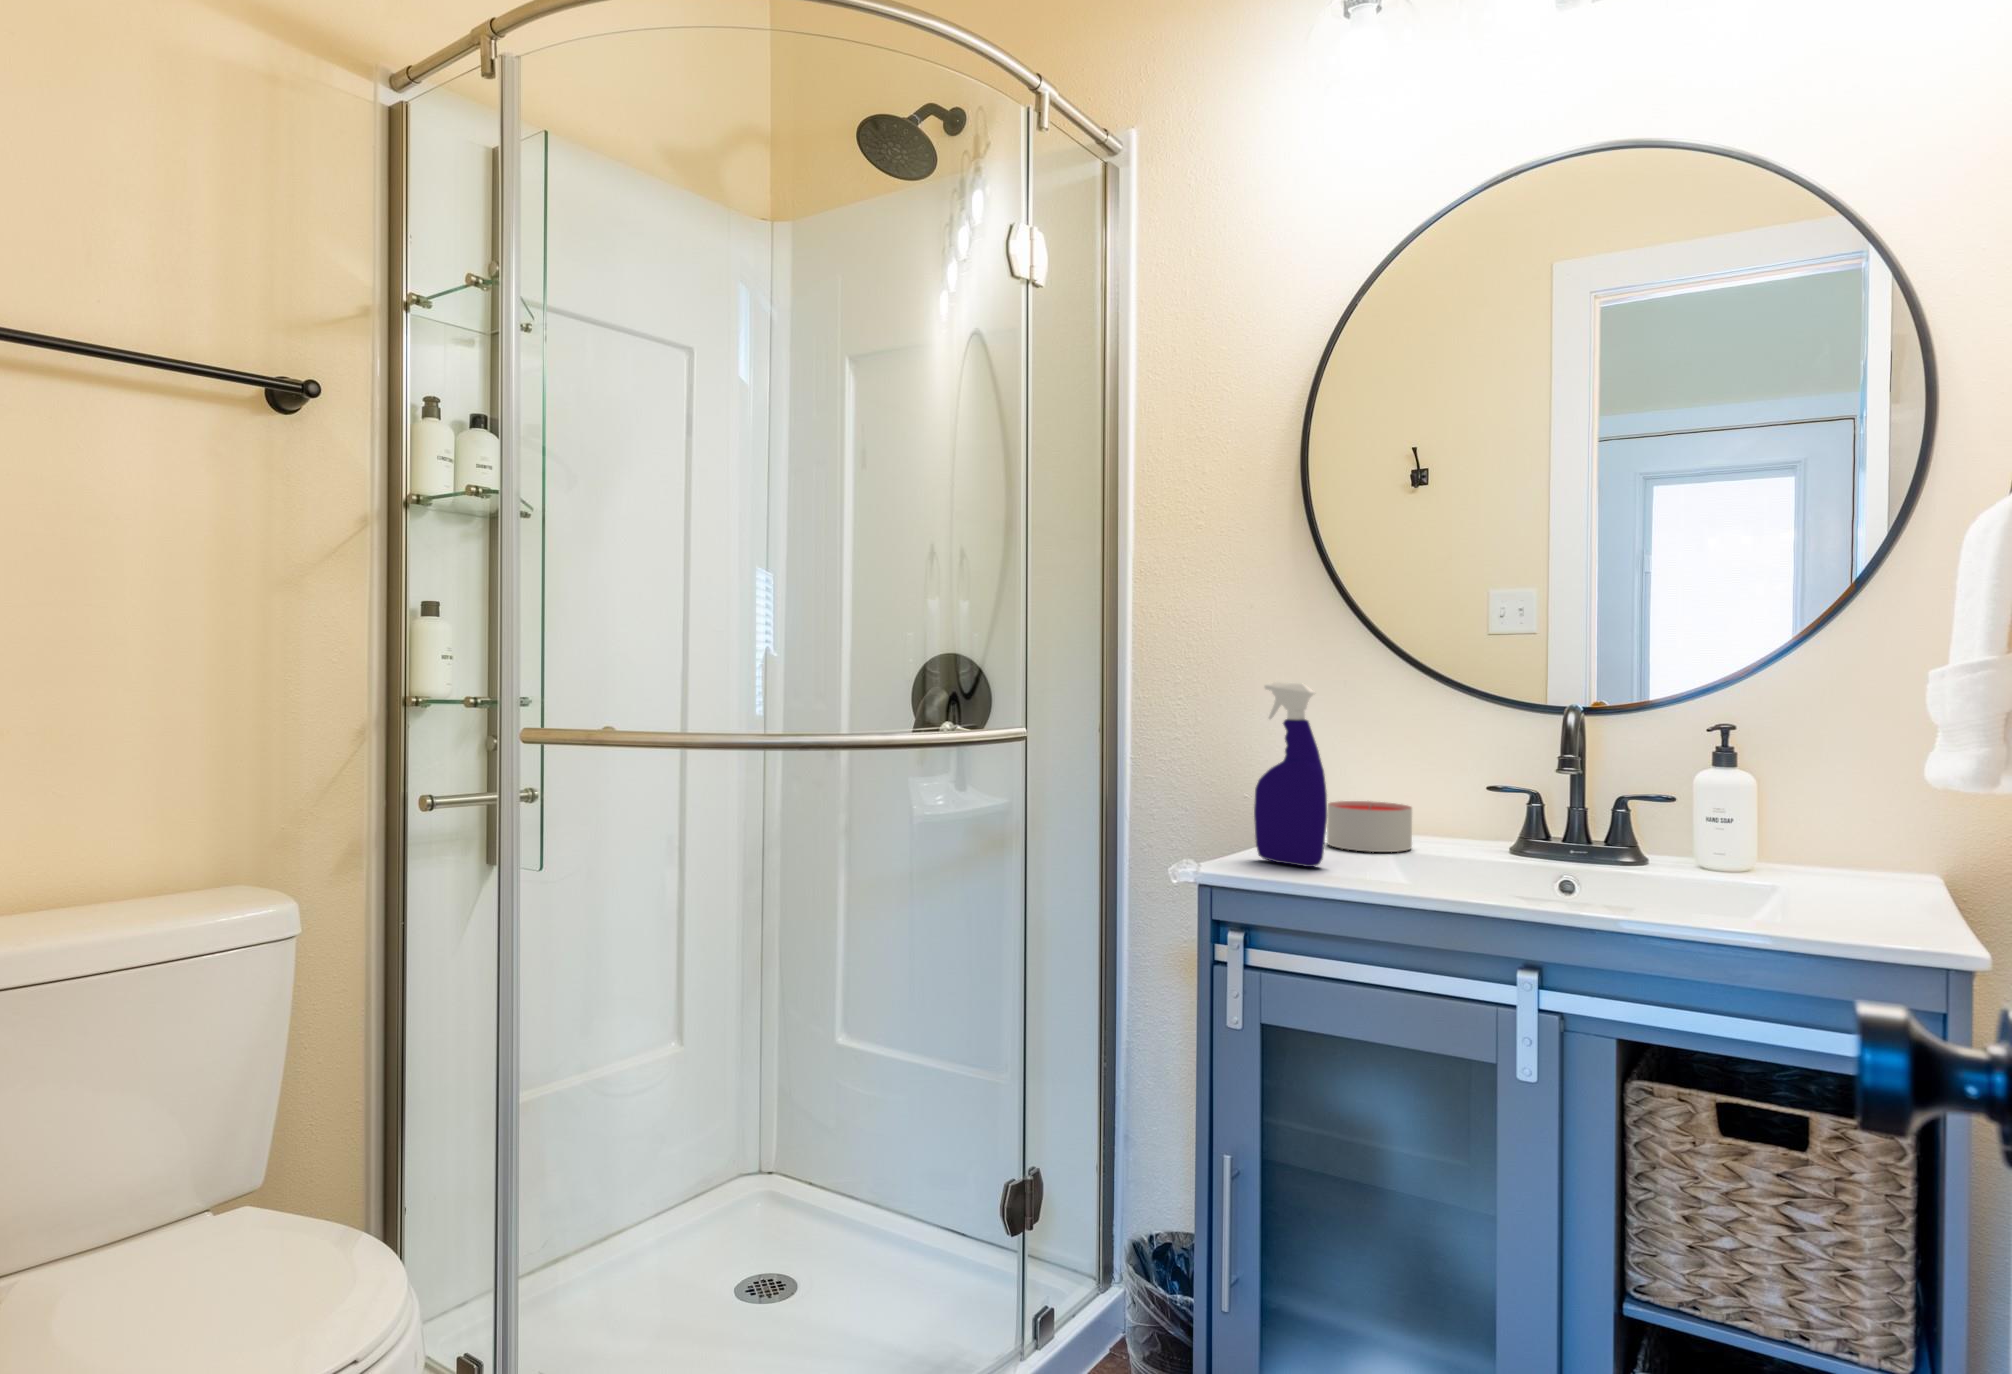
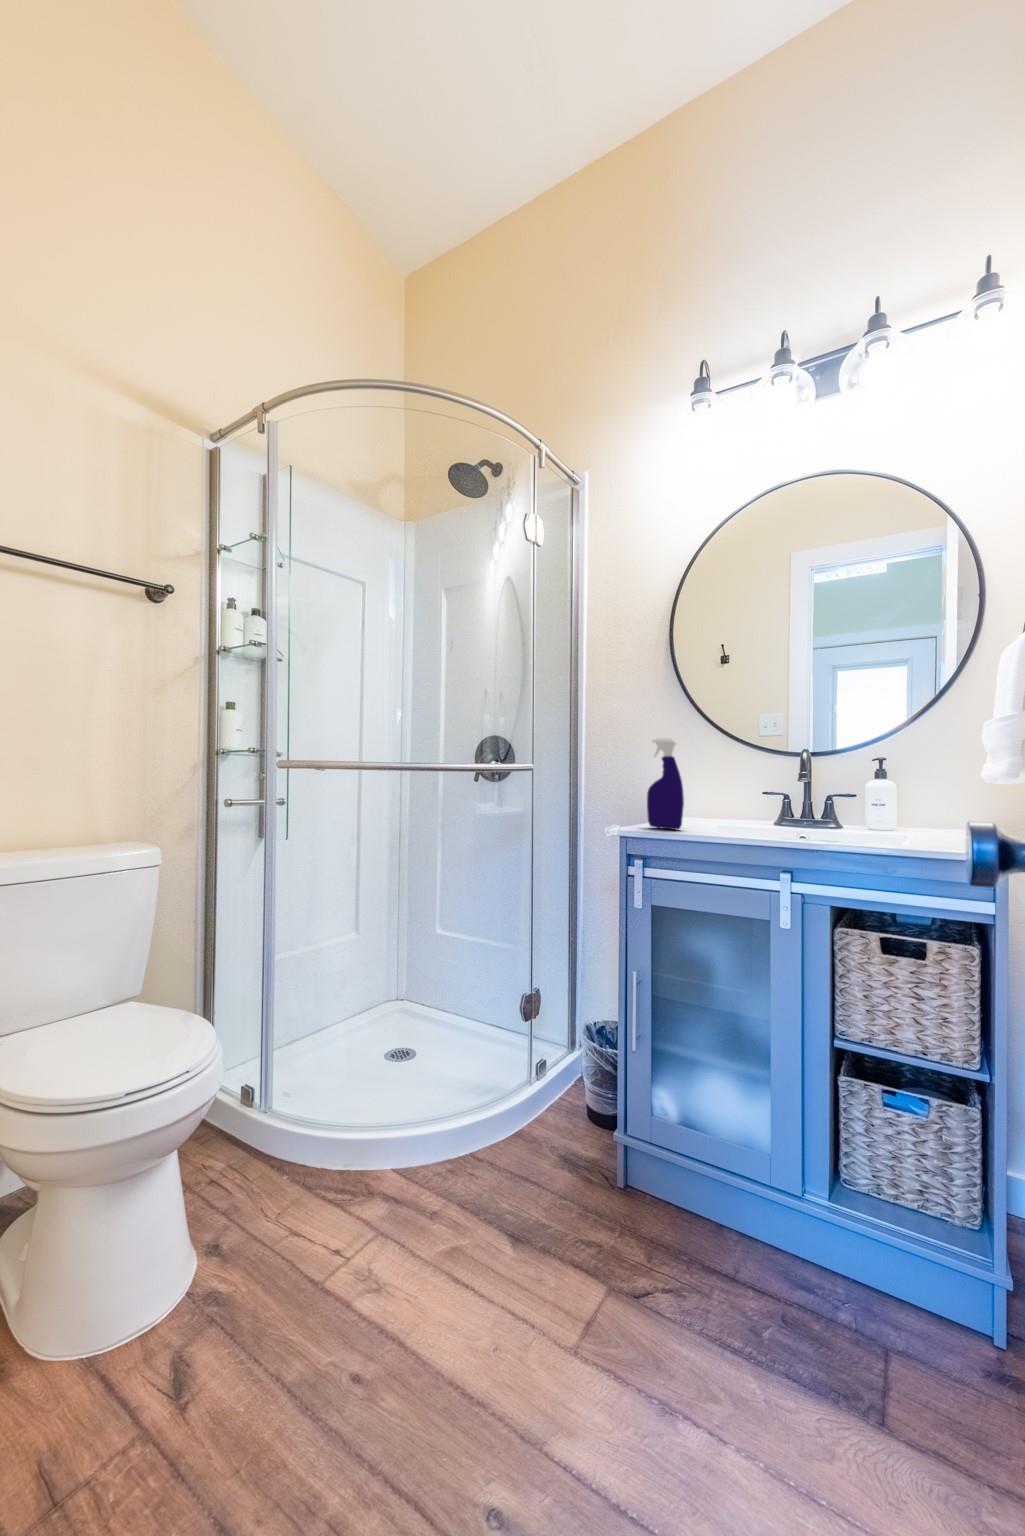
candle: present [1327,801,1412,852] -> none [682,802,725,825]

